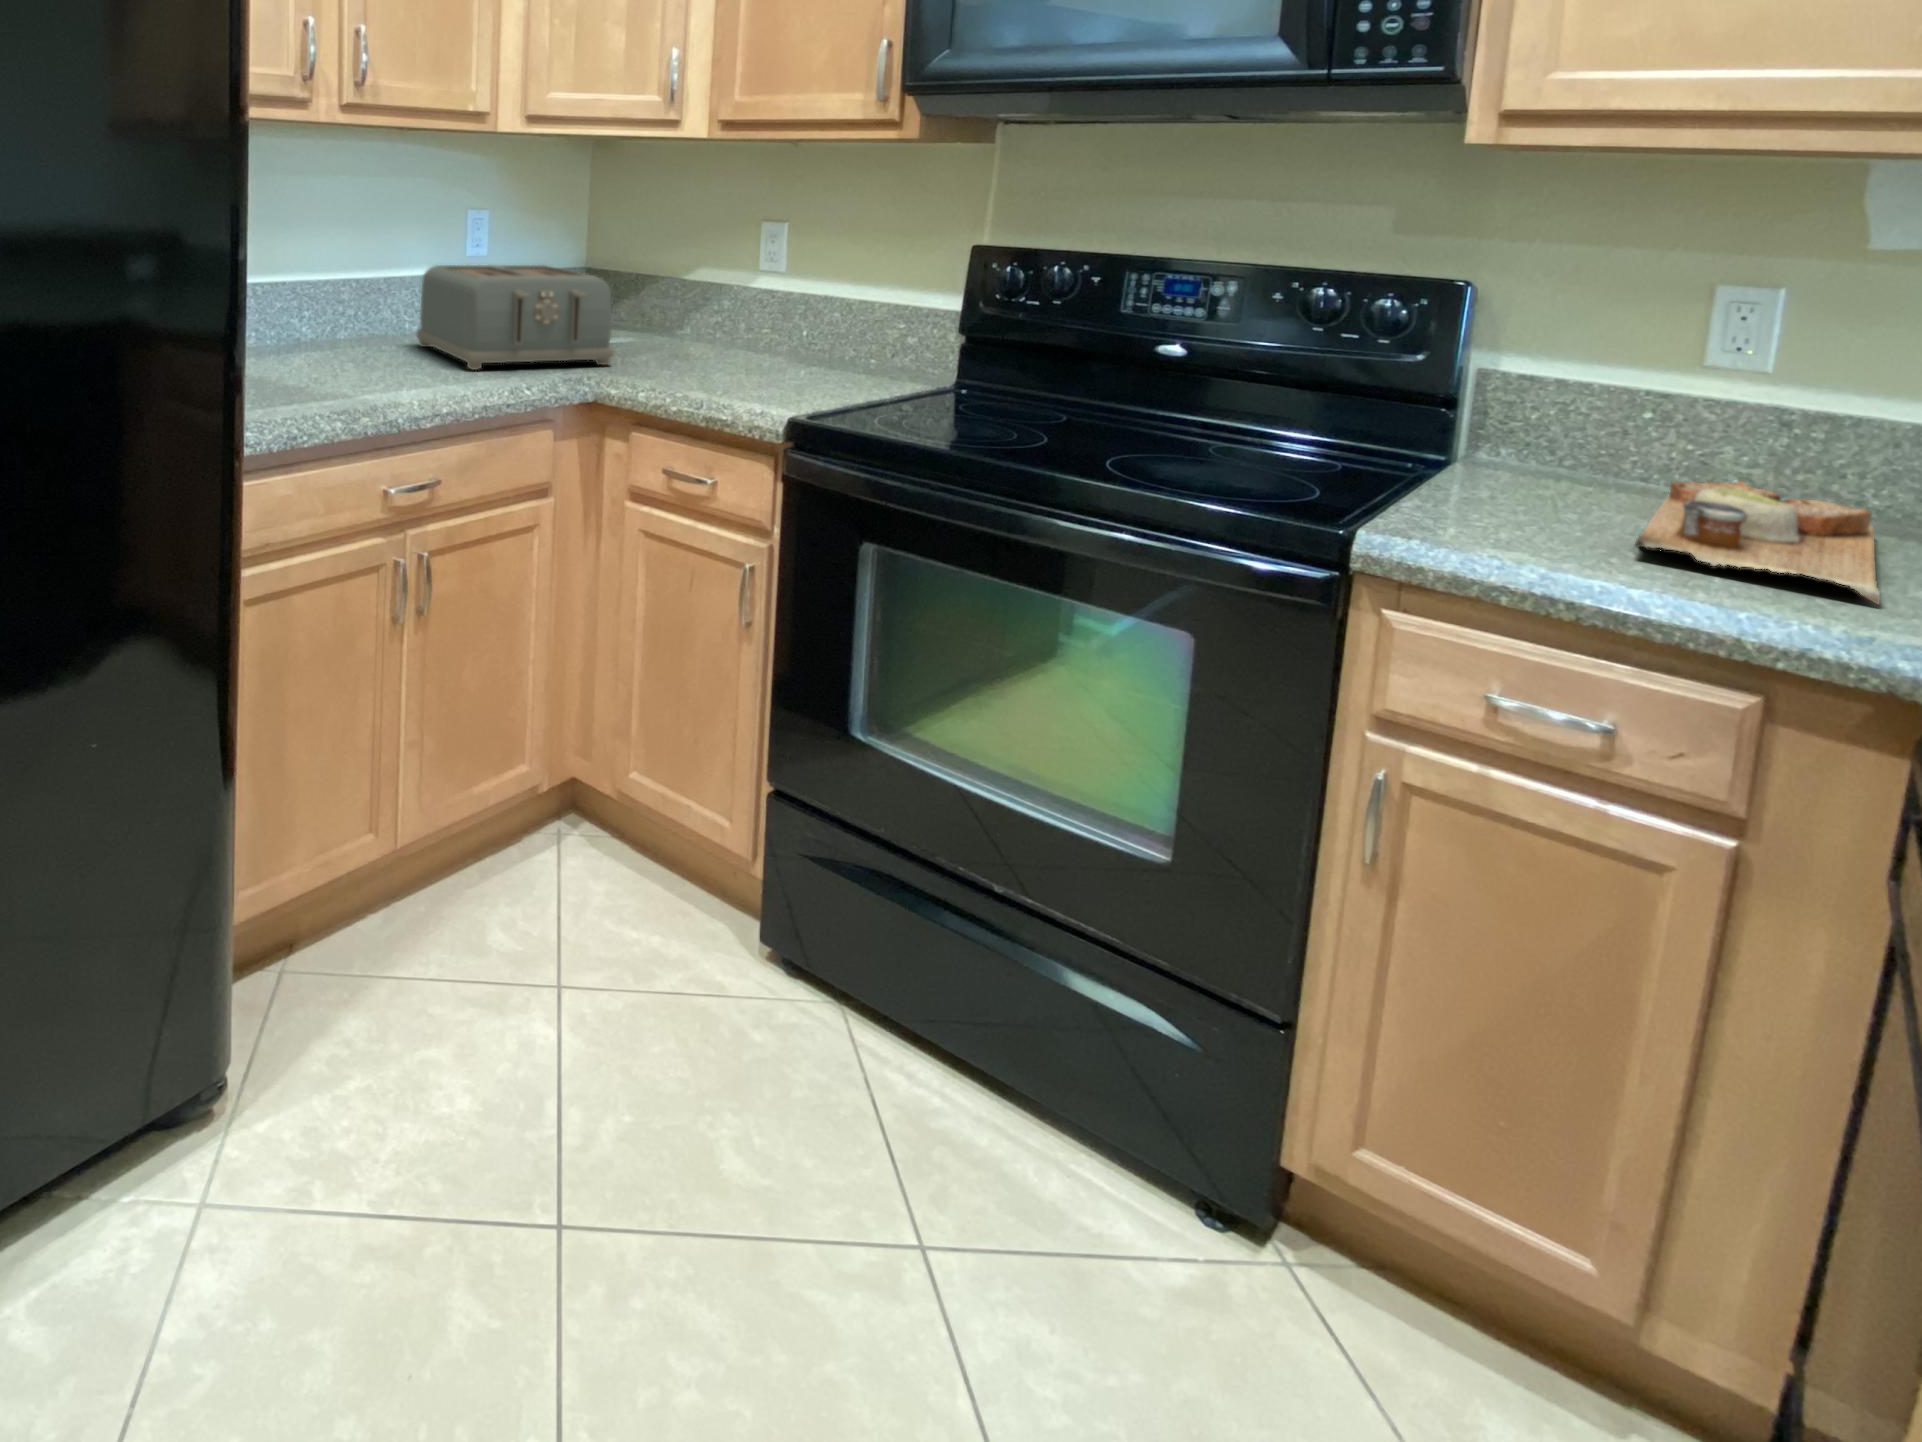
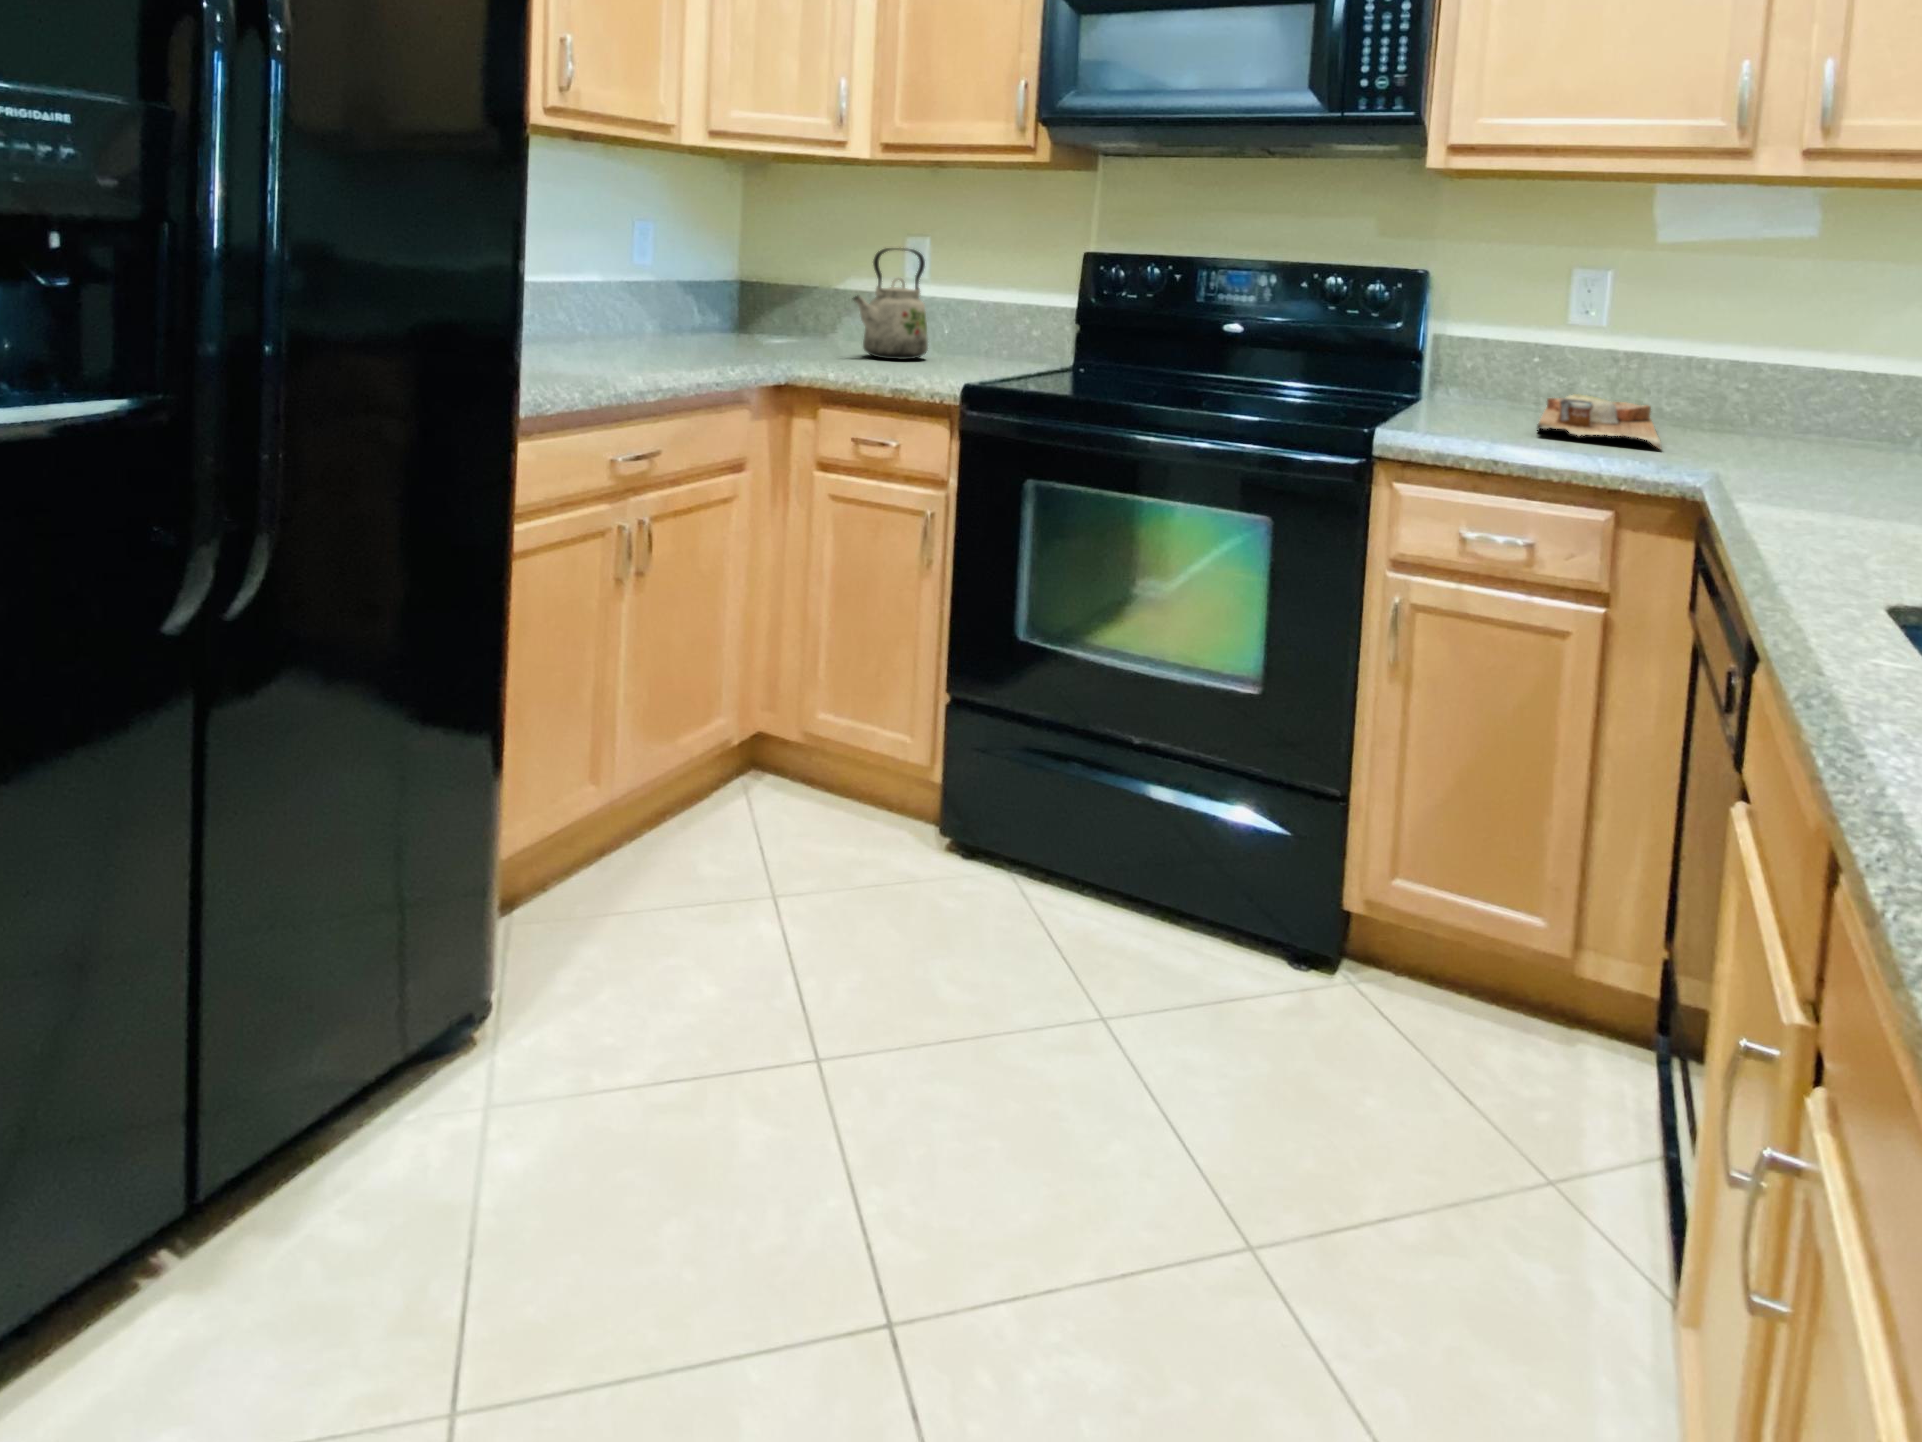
kettle: none [681,242,774,371] -> present [853,248,928,359]
toaster: present [417,265,614,370] -> none [598,268,793,359]

